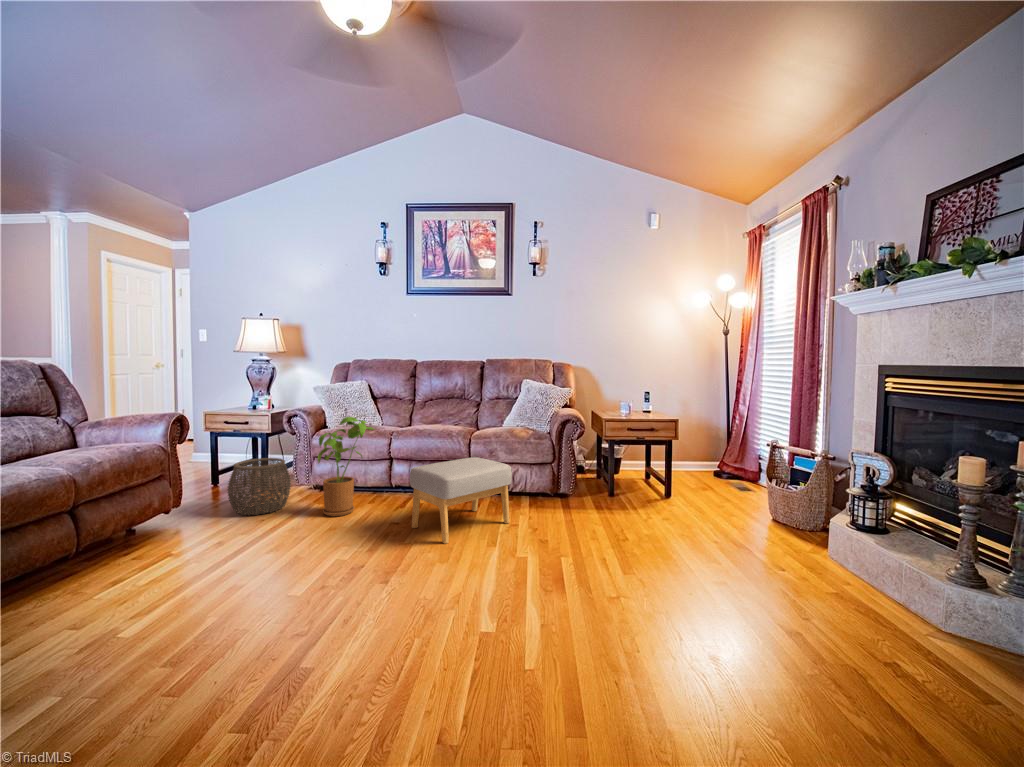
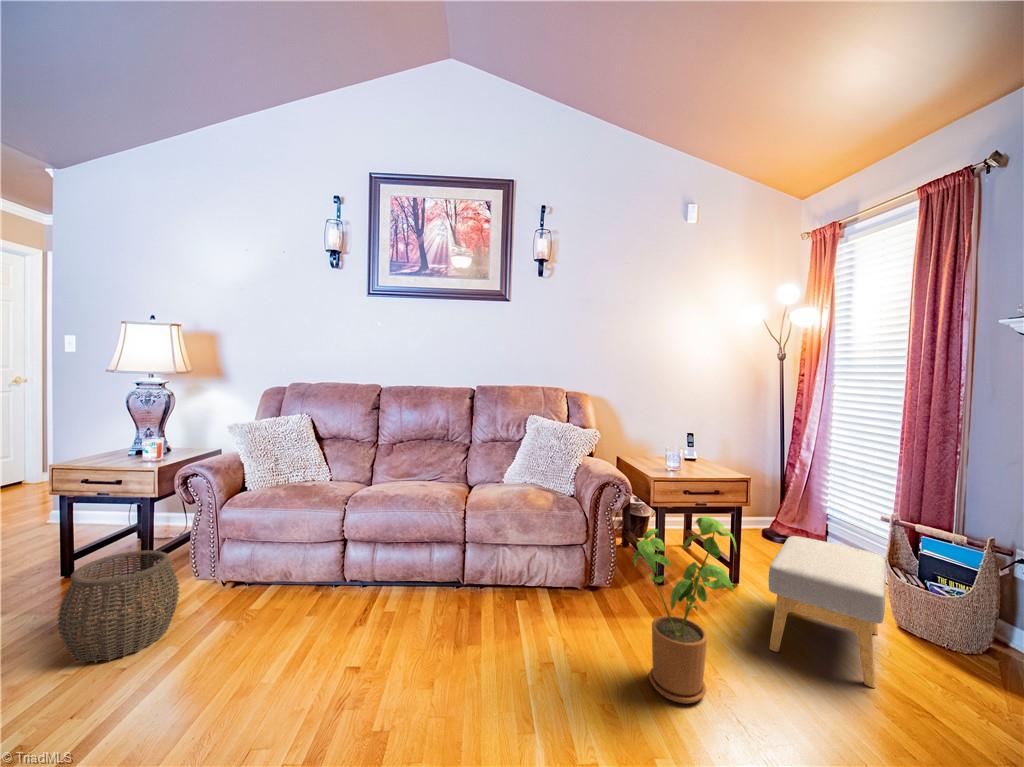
house plant: present [318,417,374,516] -> present [633,516,737,704]
footstool: present [410,457,512,544] -> present [769,536,886,688]

